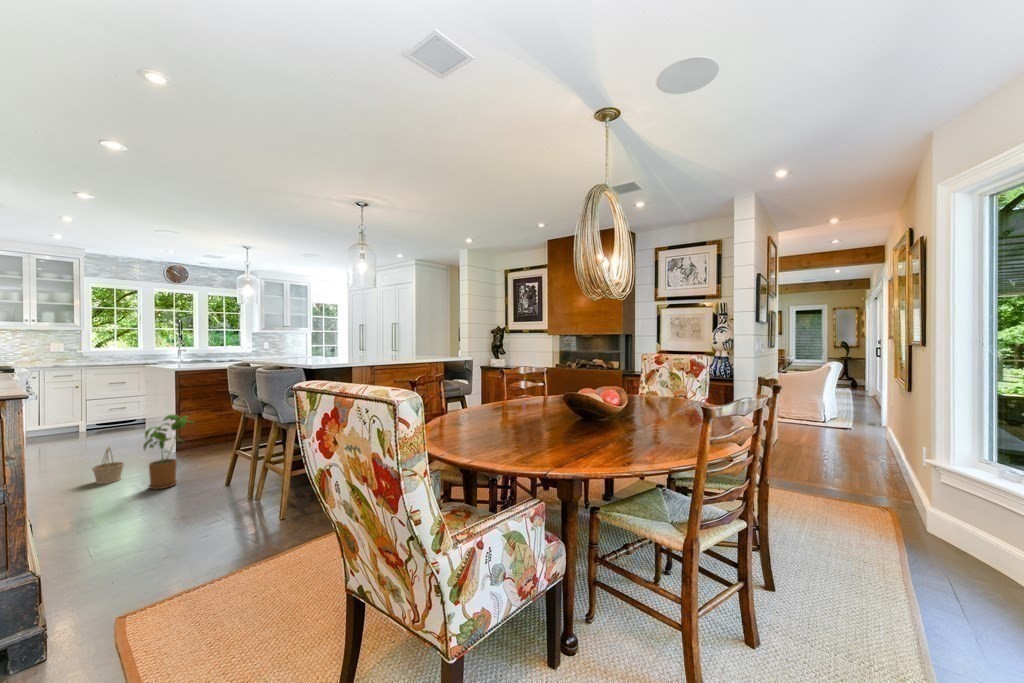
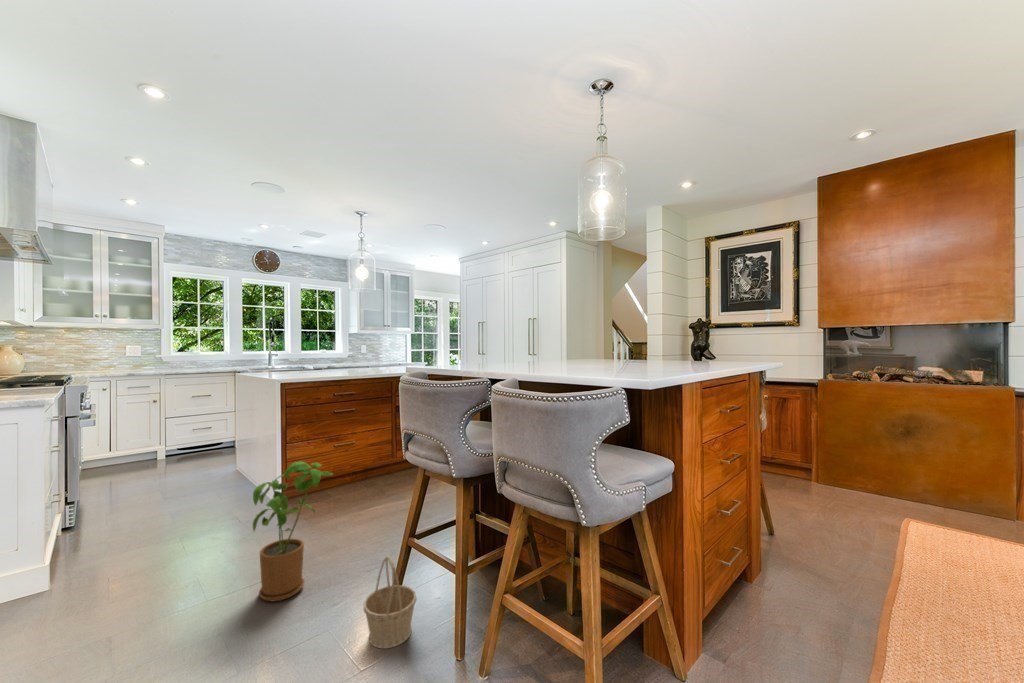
basket: present [92,447,124,484] -> present [364,556,417,648]

